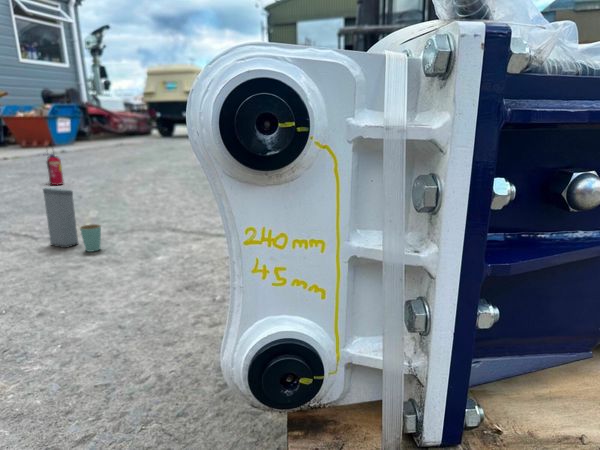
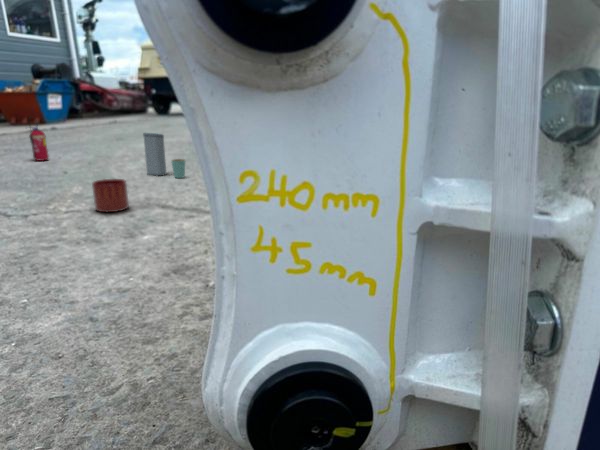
trash can: present [43,188,101,252] -> present [143,133,185,178]
planter: none [110,205,142,235] -> present [92,179,129,212]

